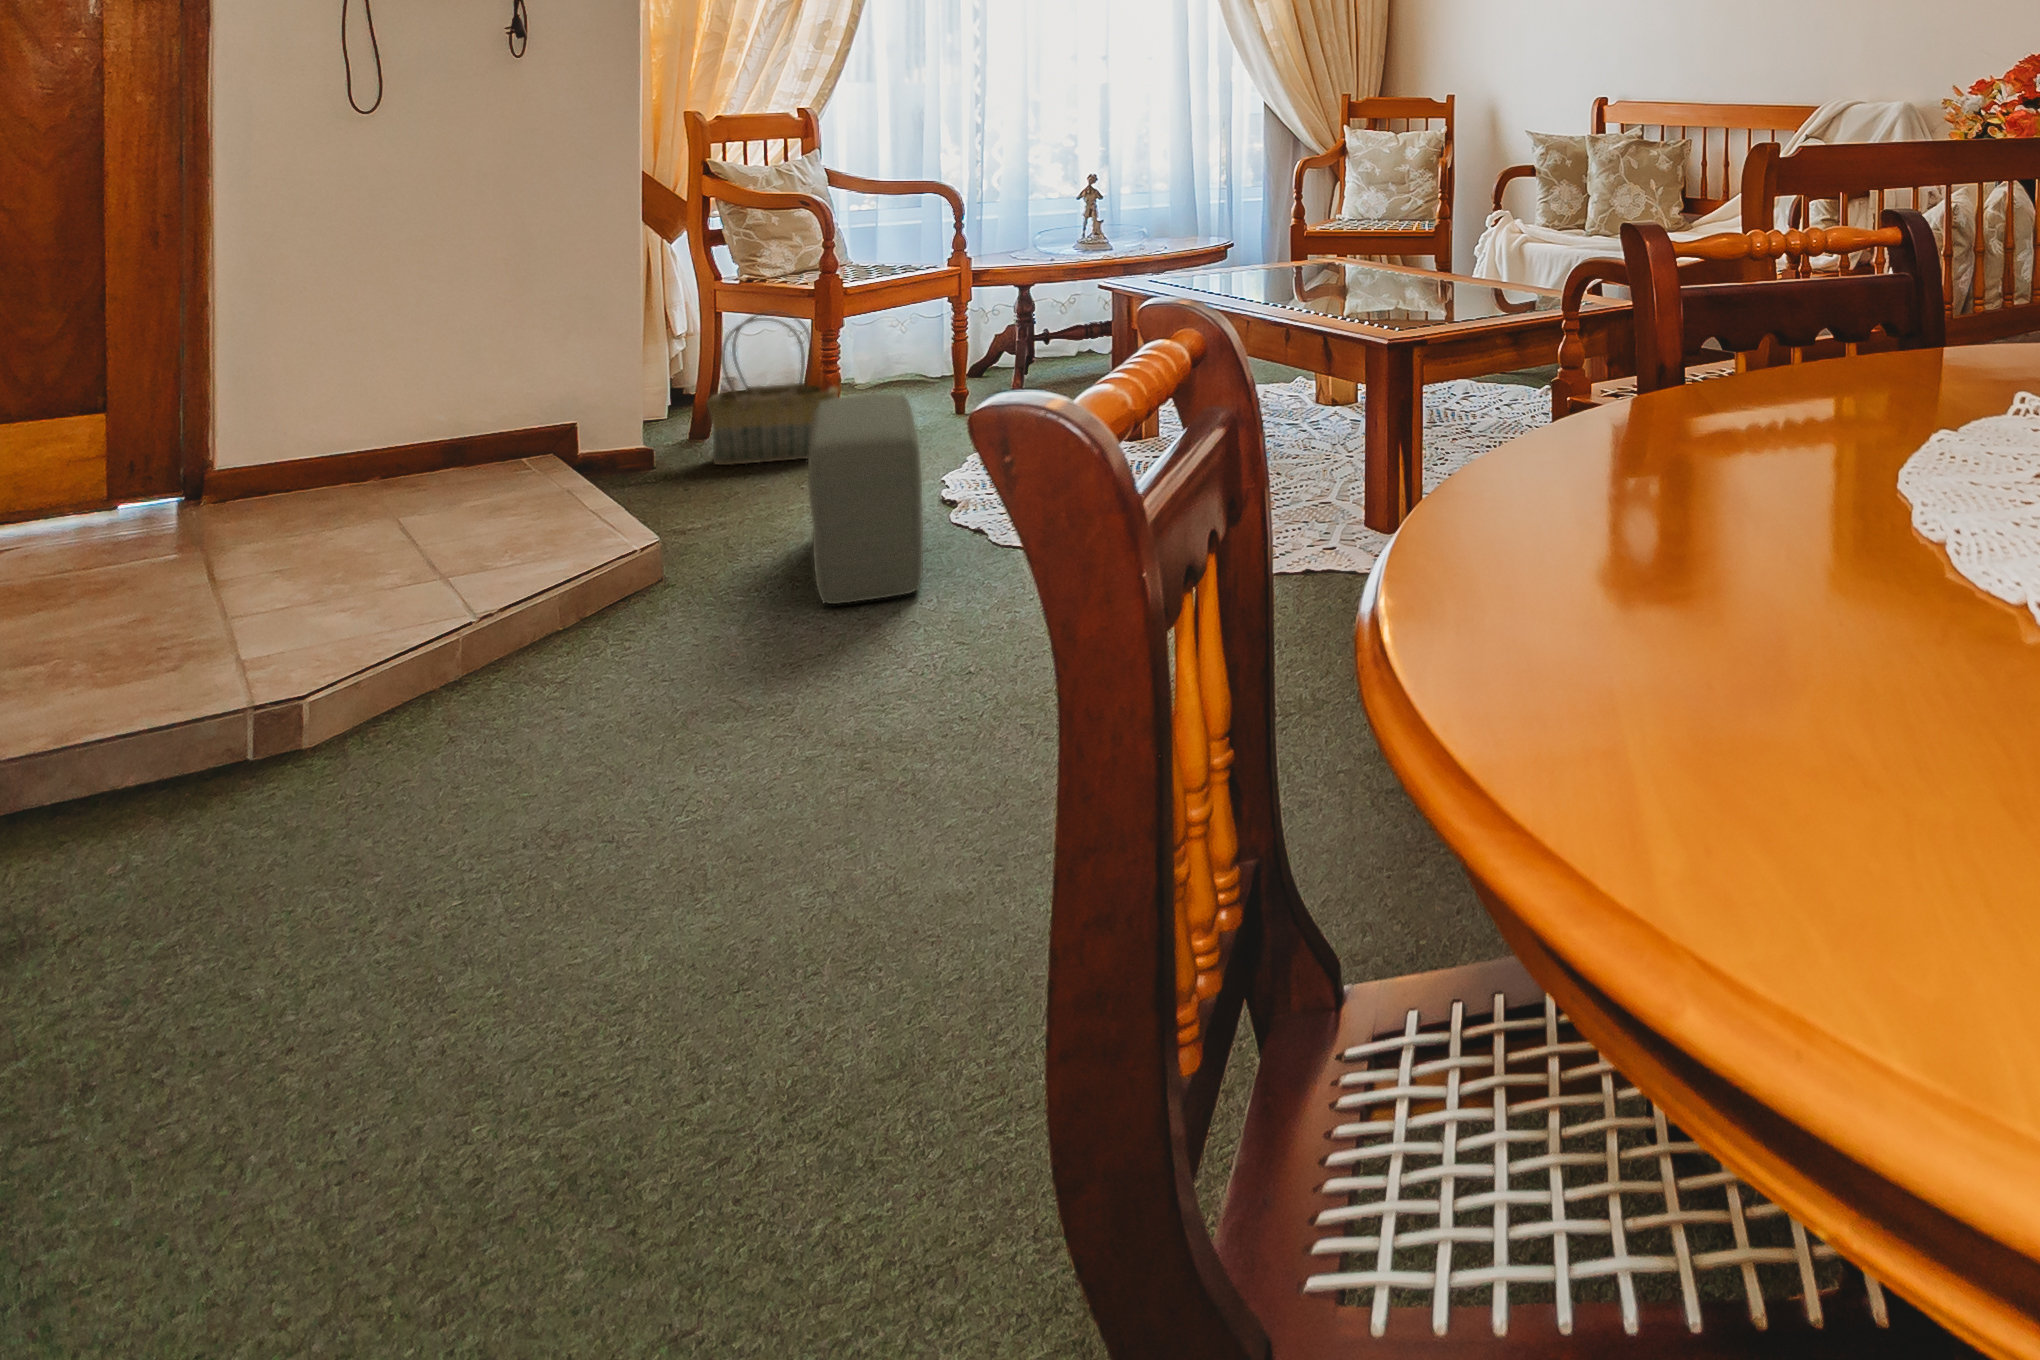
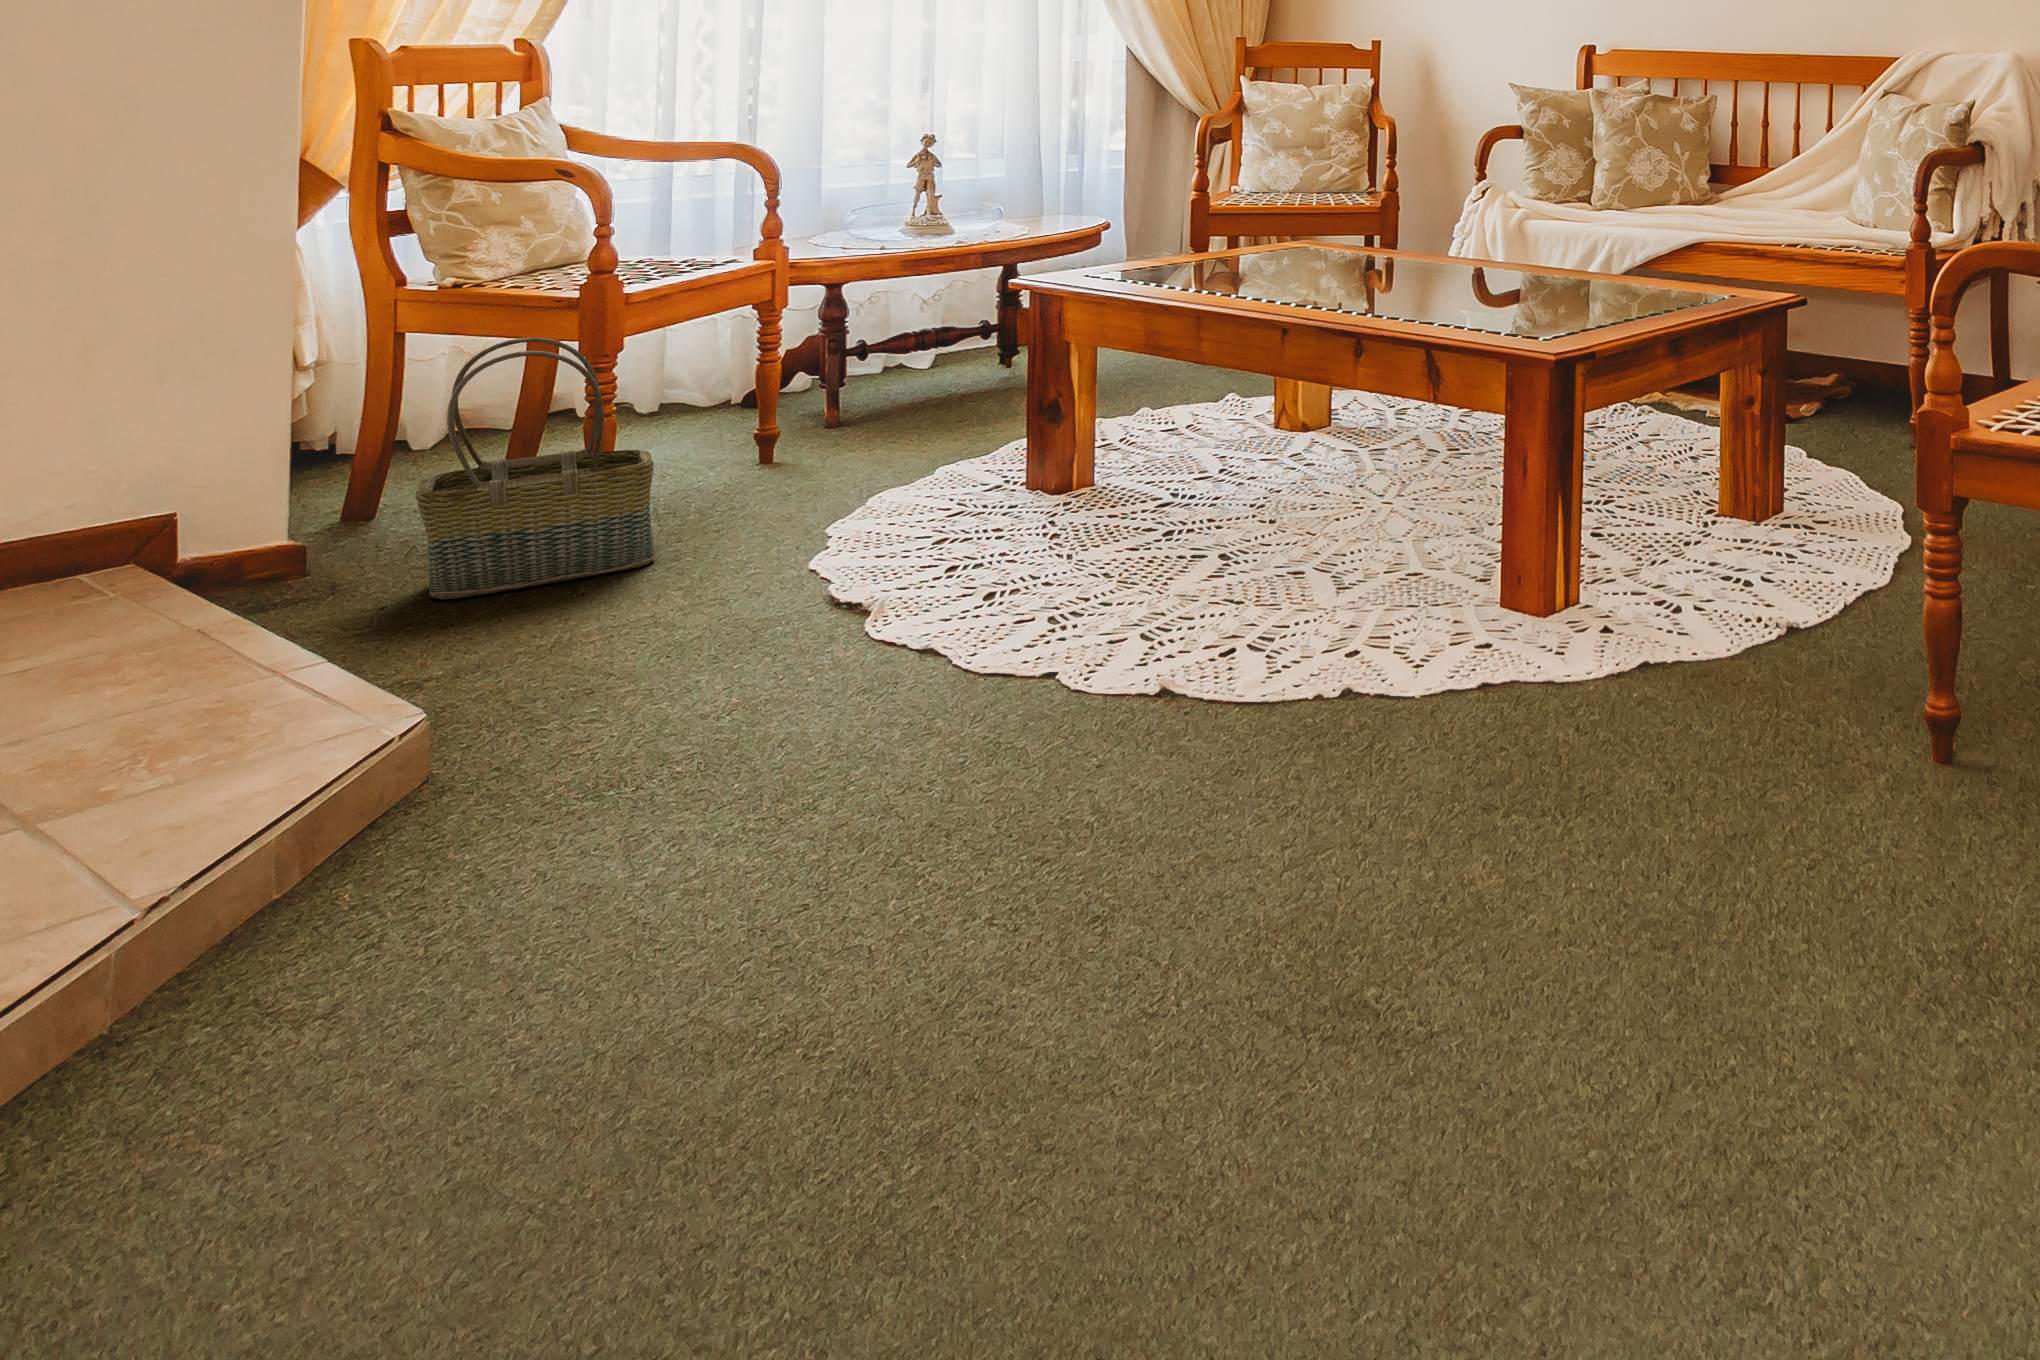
pouf: present [808,394,923,604] -> none [755,478,1090,916]

